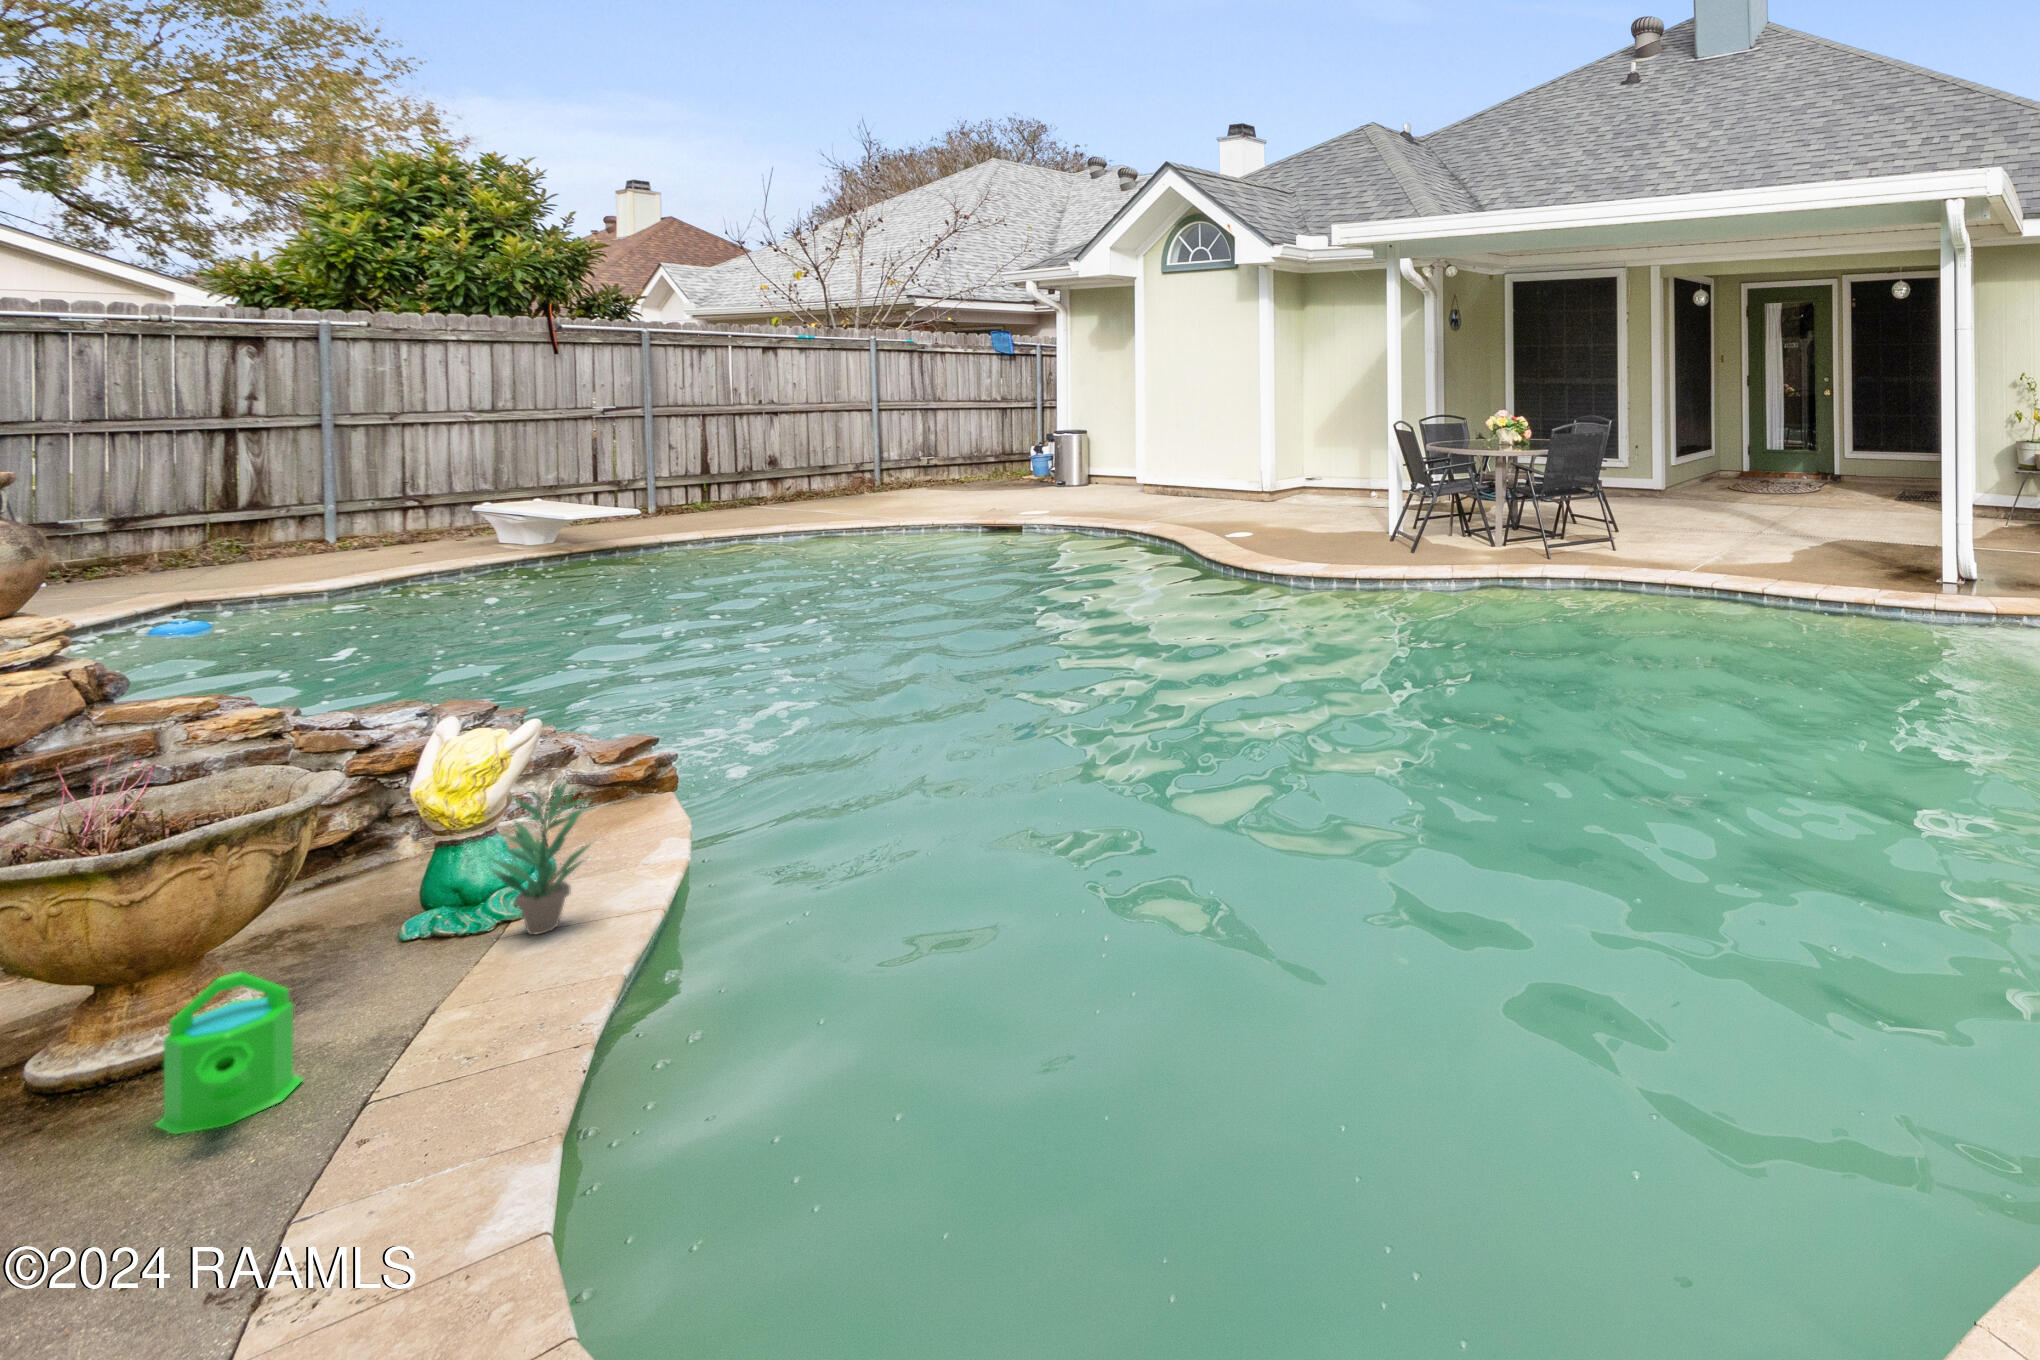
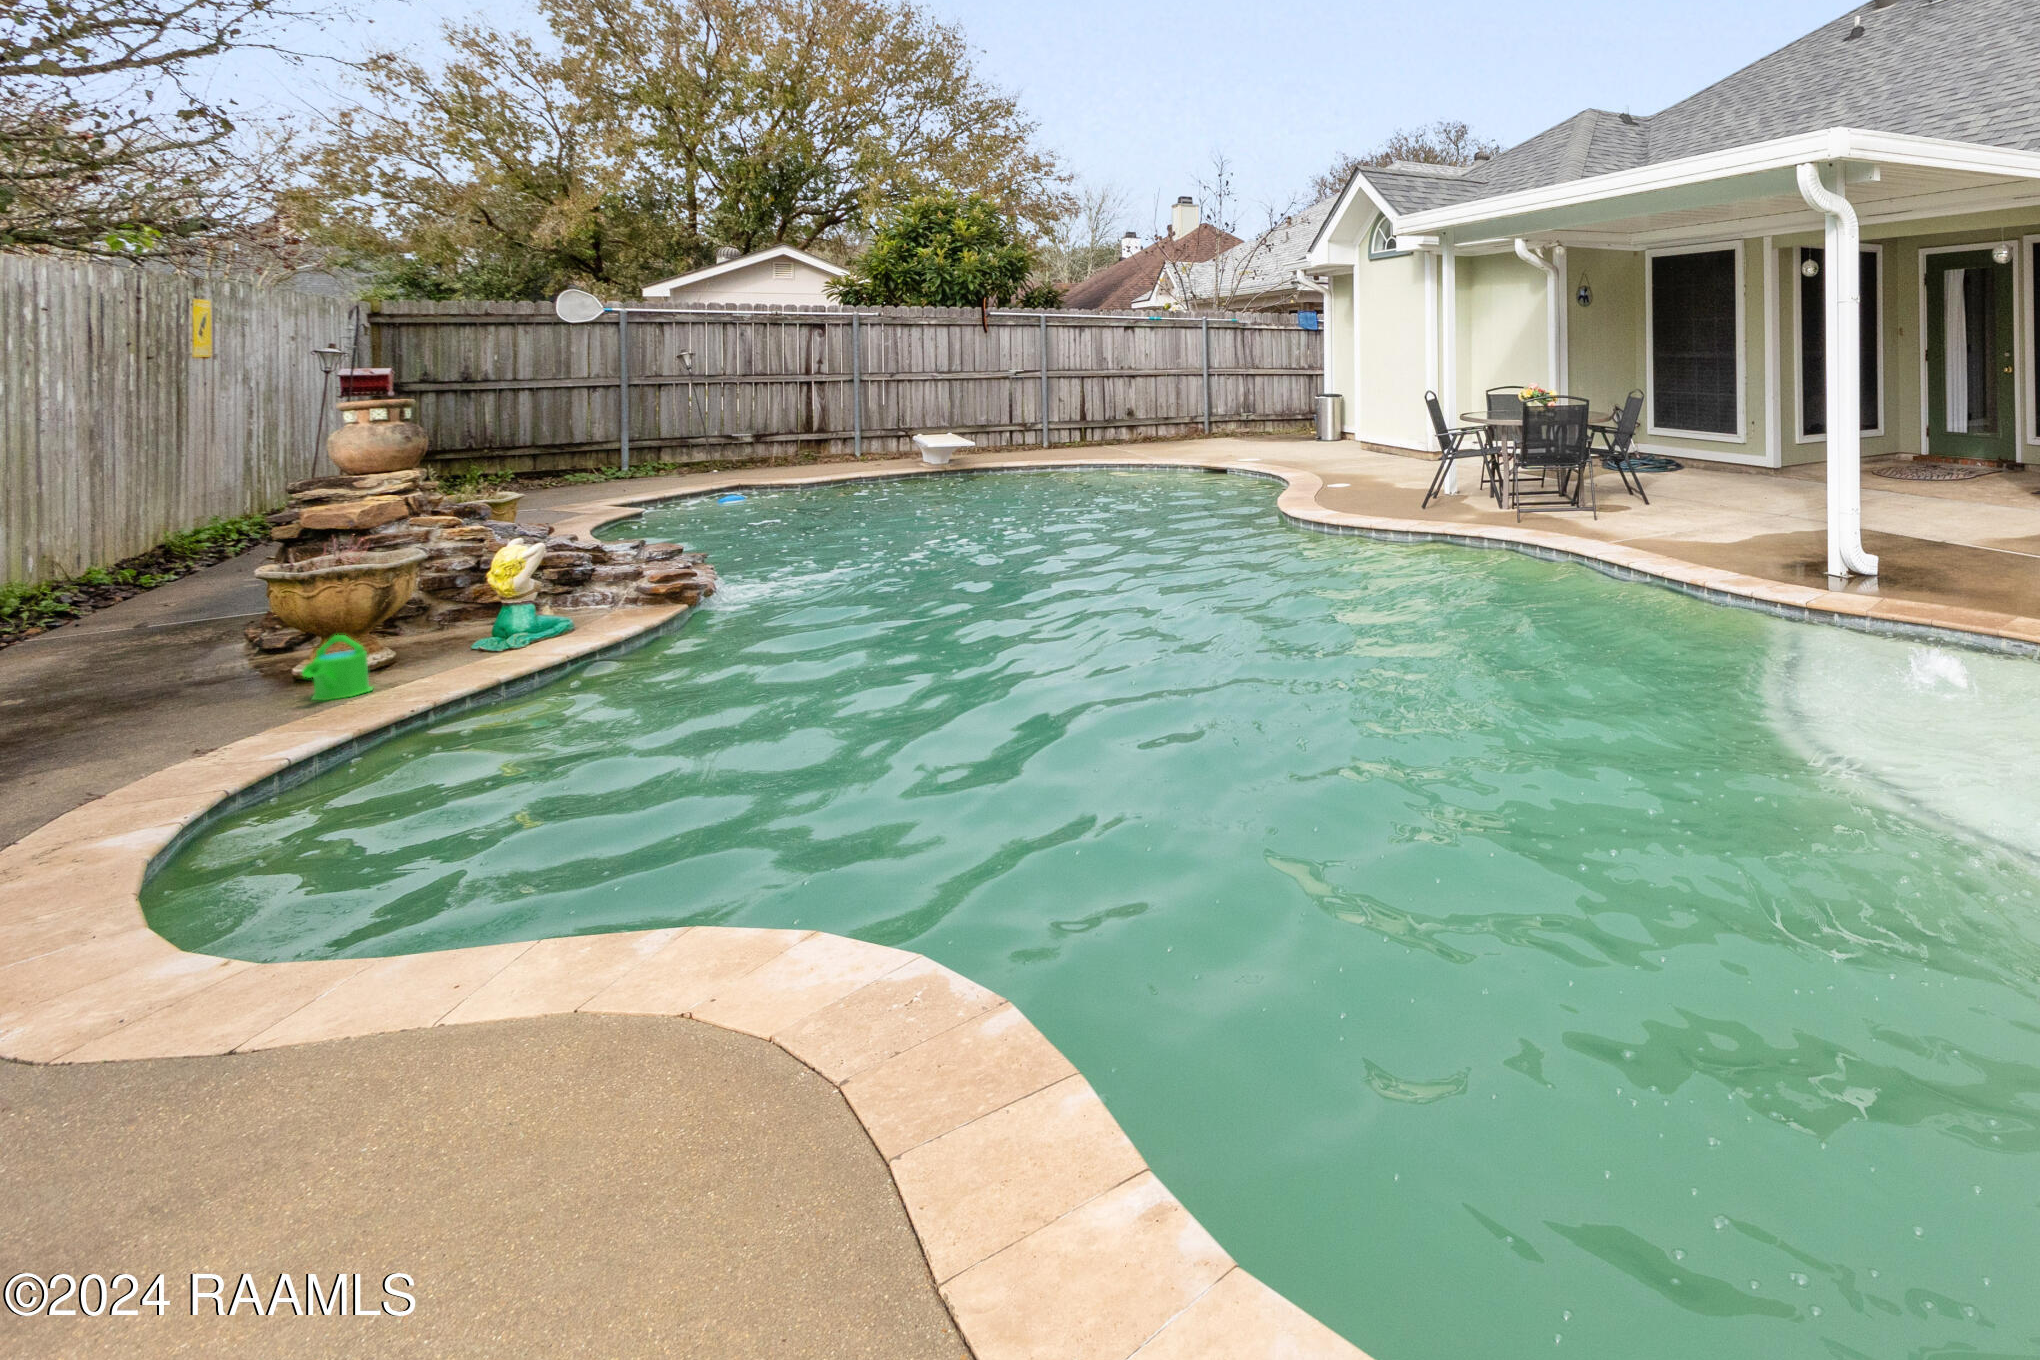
potted plant: present [491,779,594,935] -> none [526,575,582,657]

